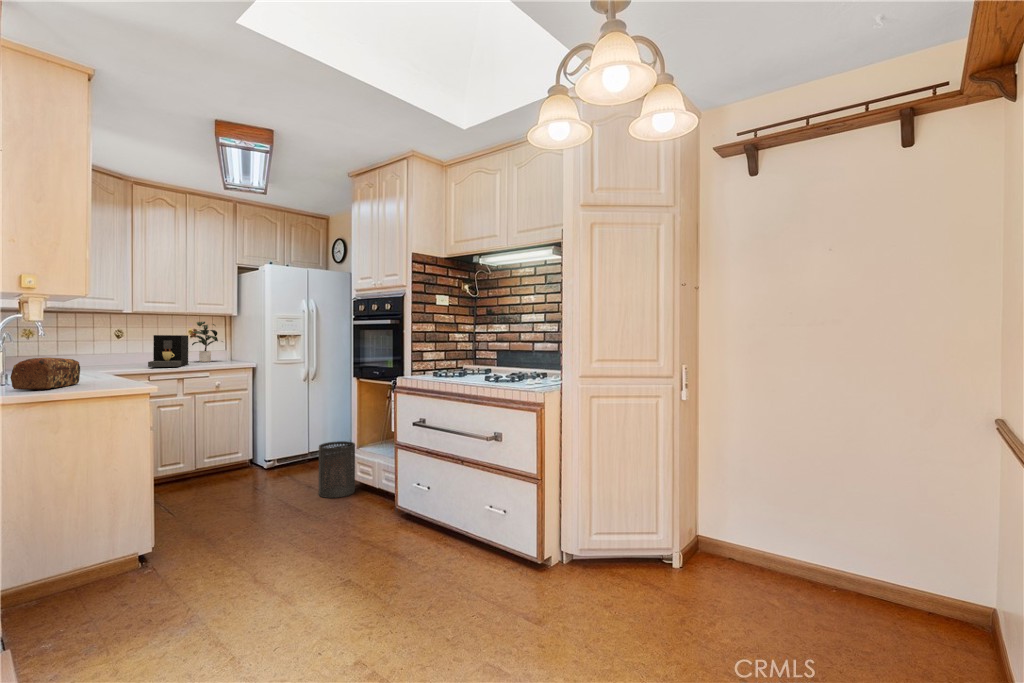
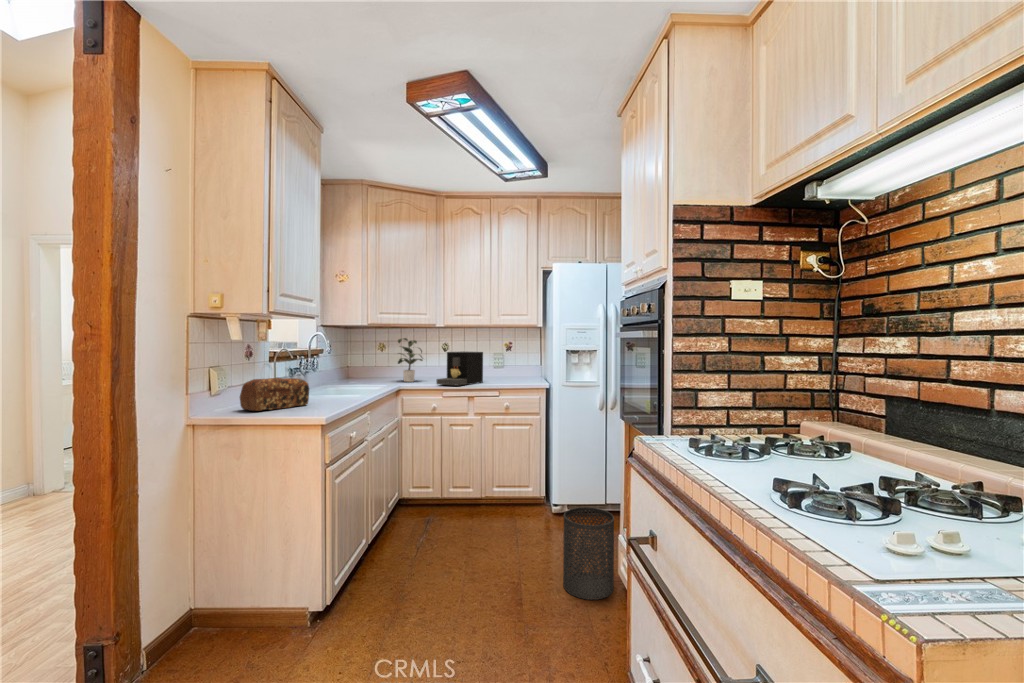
potted plant: present [192,321,223,362] -> present [398,338,423,382]

